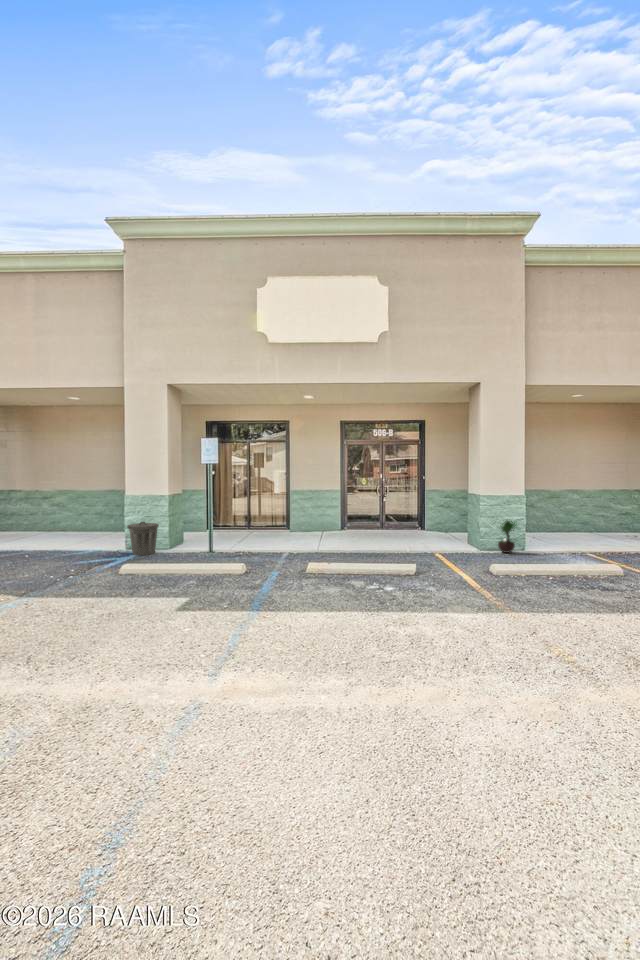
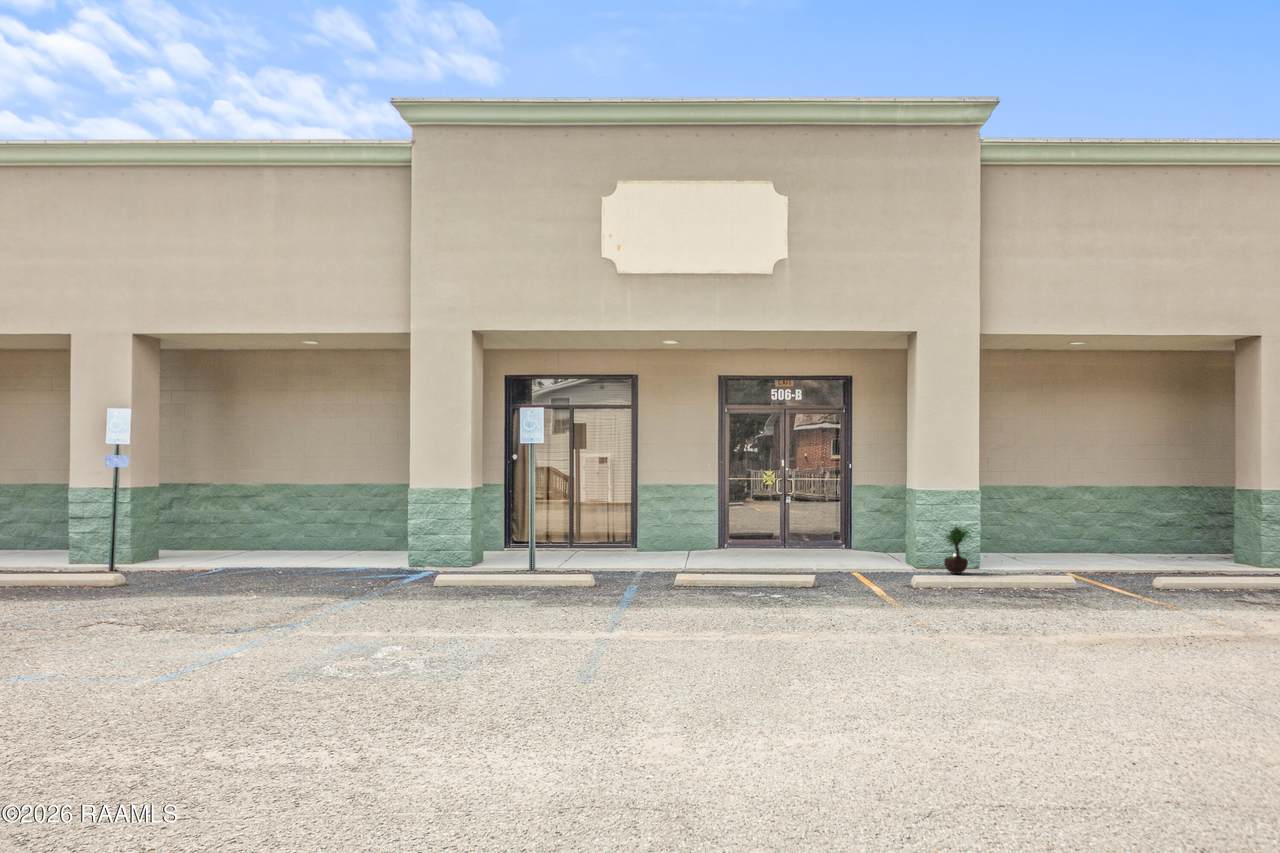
trash can: present [128,522,159,555] -> none [416,525,458,572]

